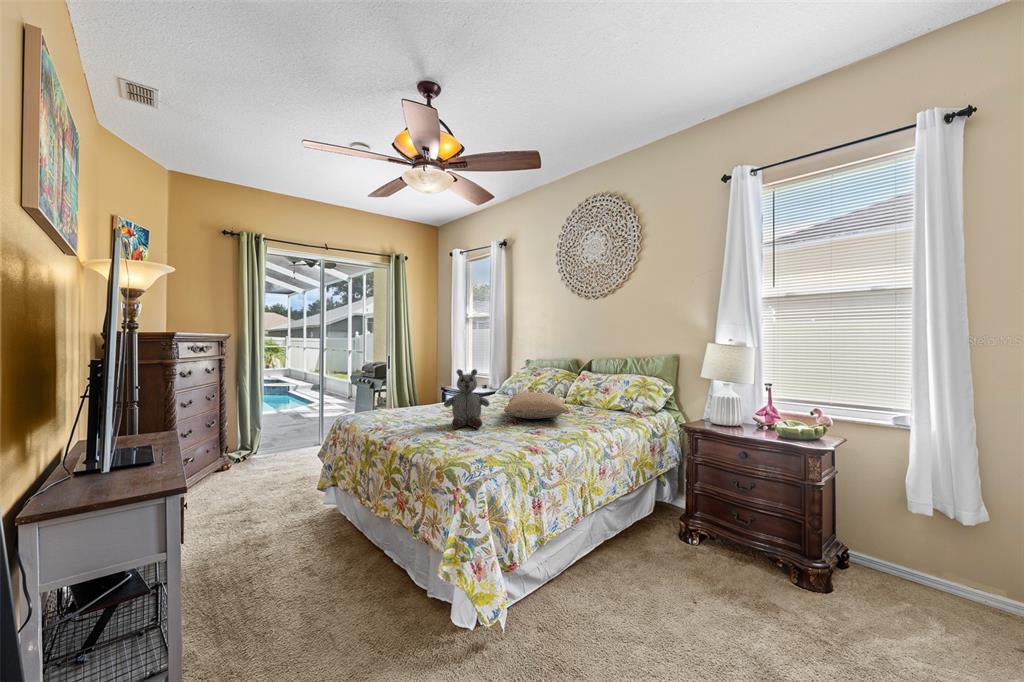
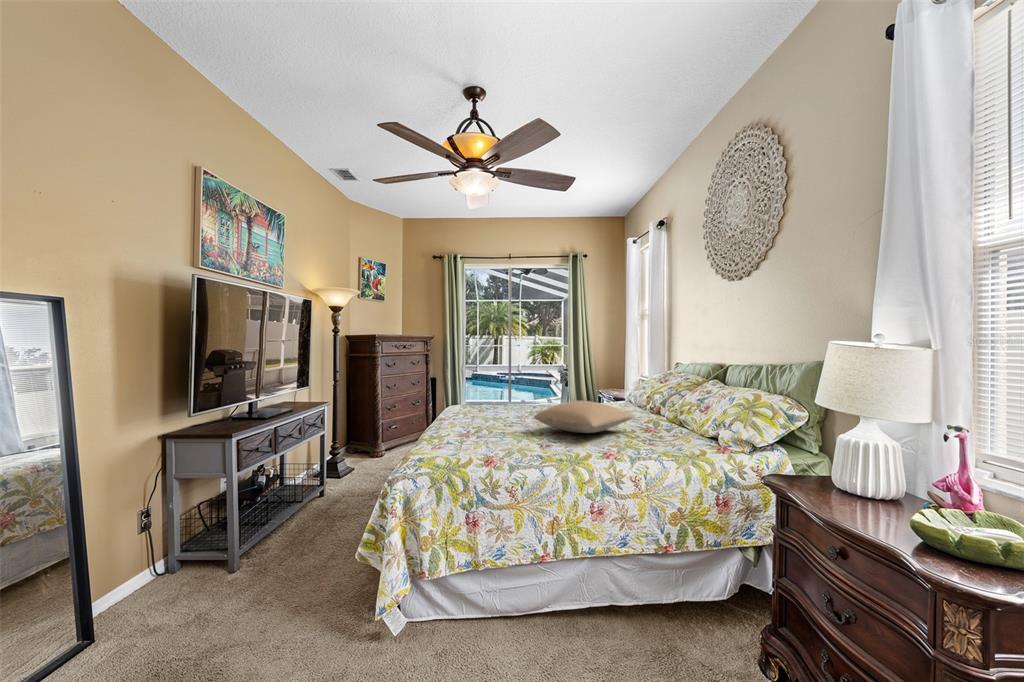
stuffed bear: present [444,369,490,429] -> none [474,369,522,432]

